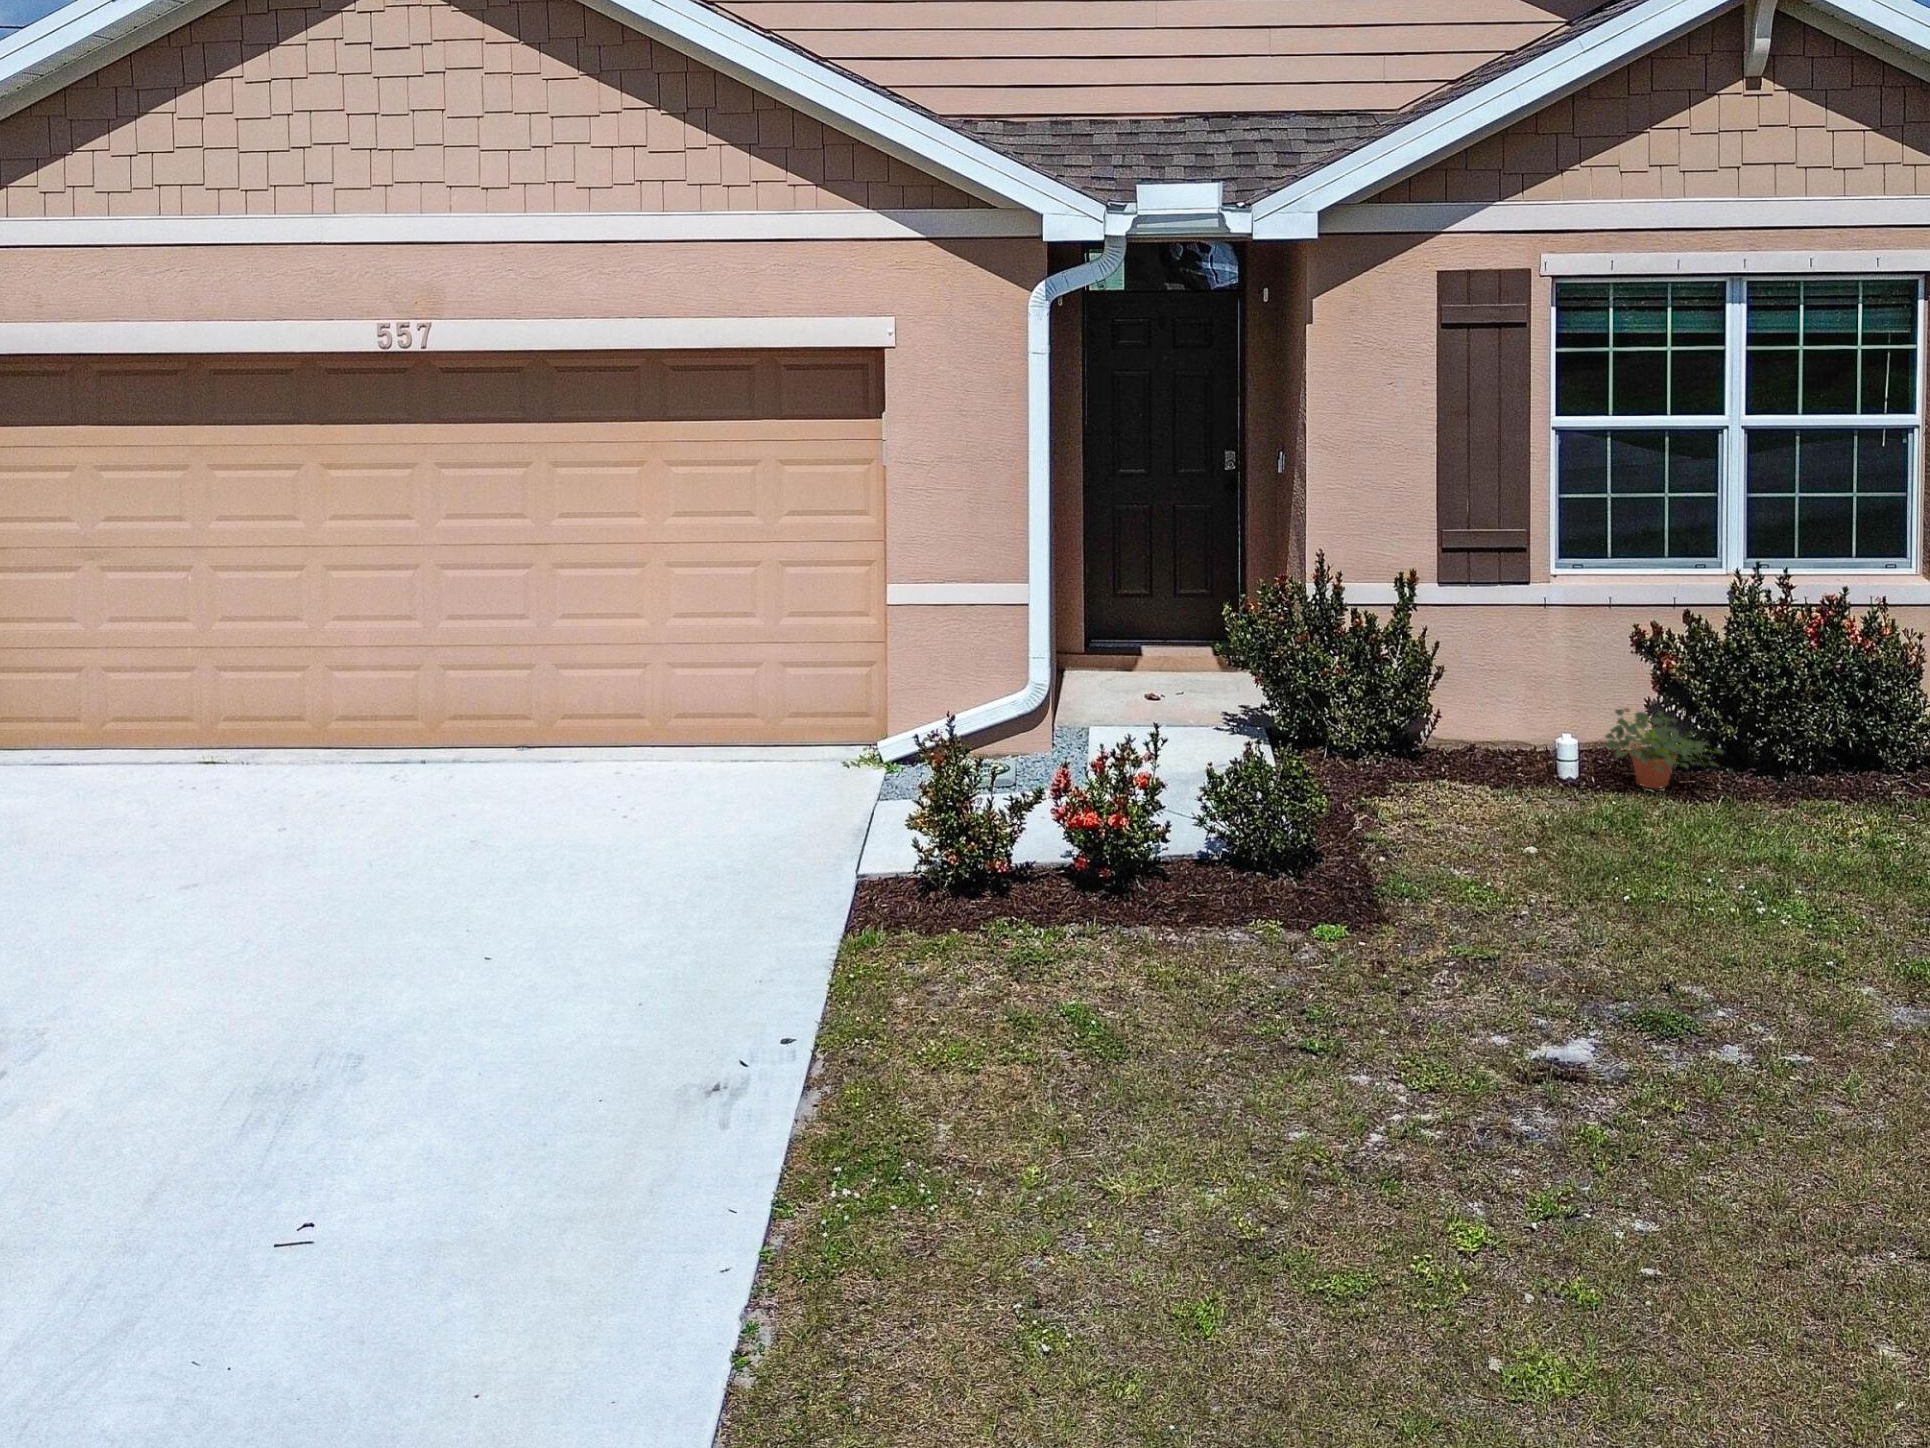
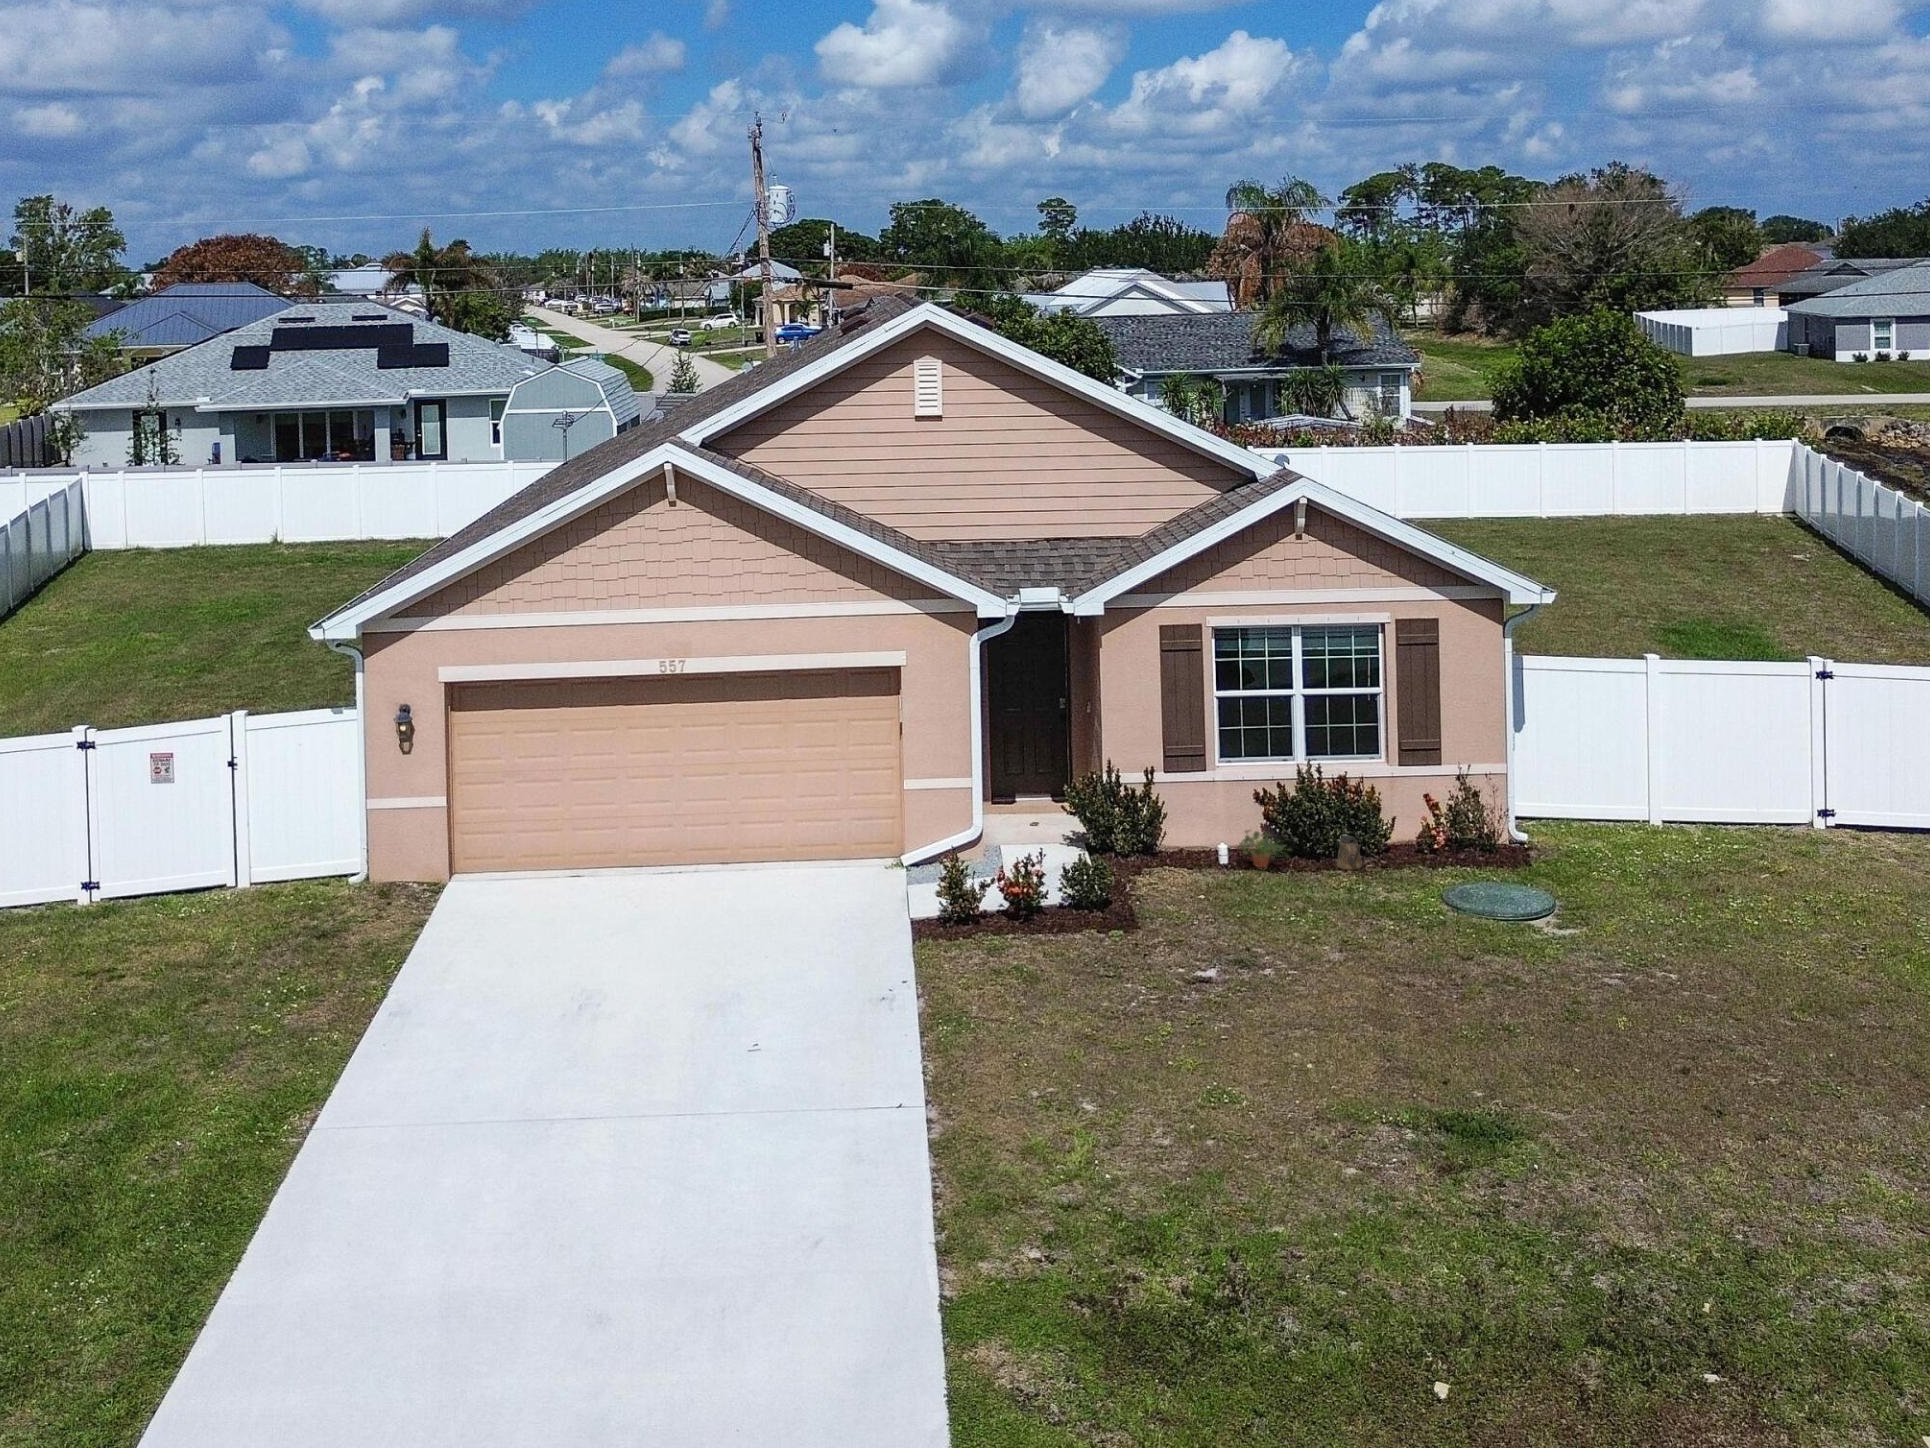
watering can: none [1821,722,1893,798] -> present [1336,834,1362,870]

